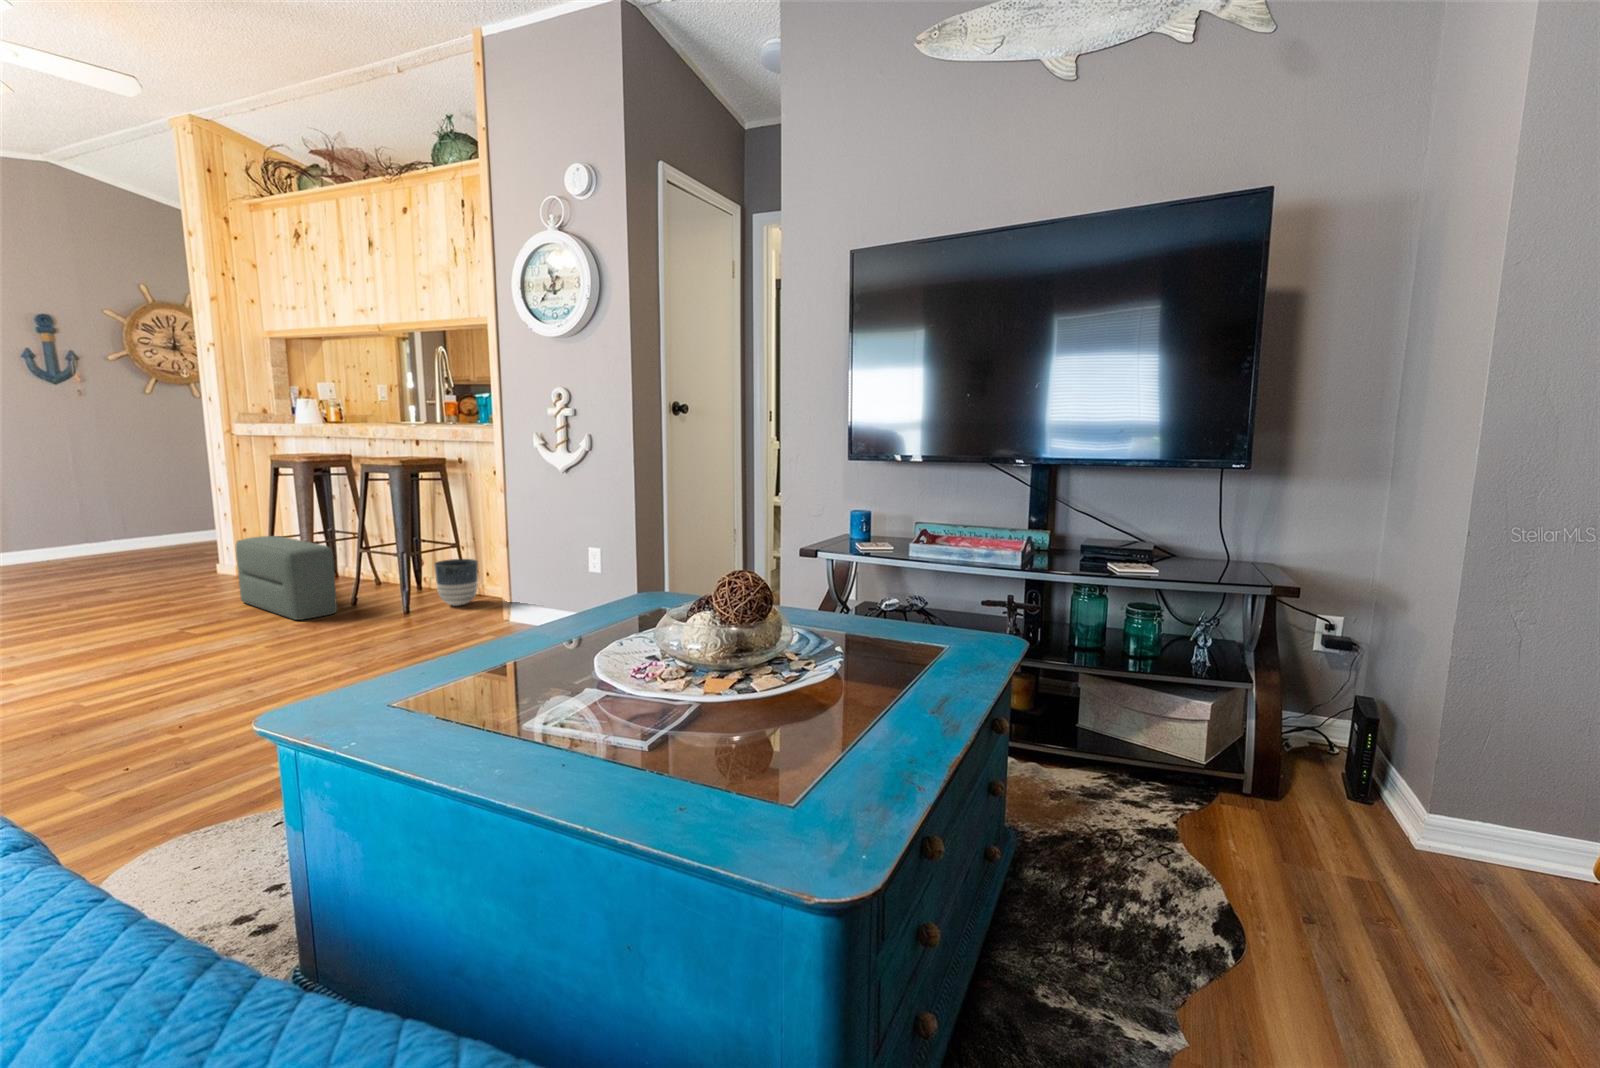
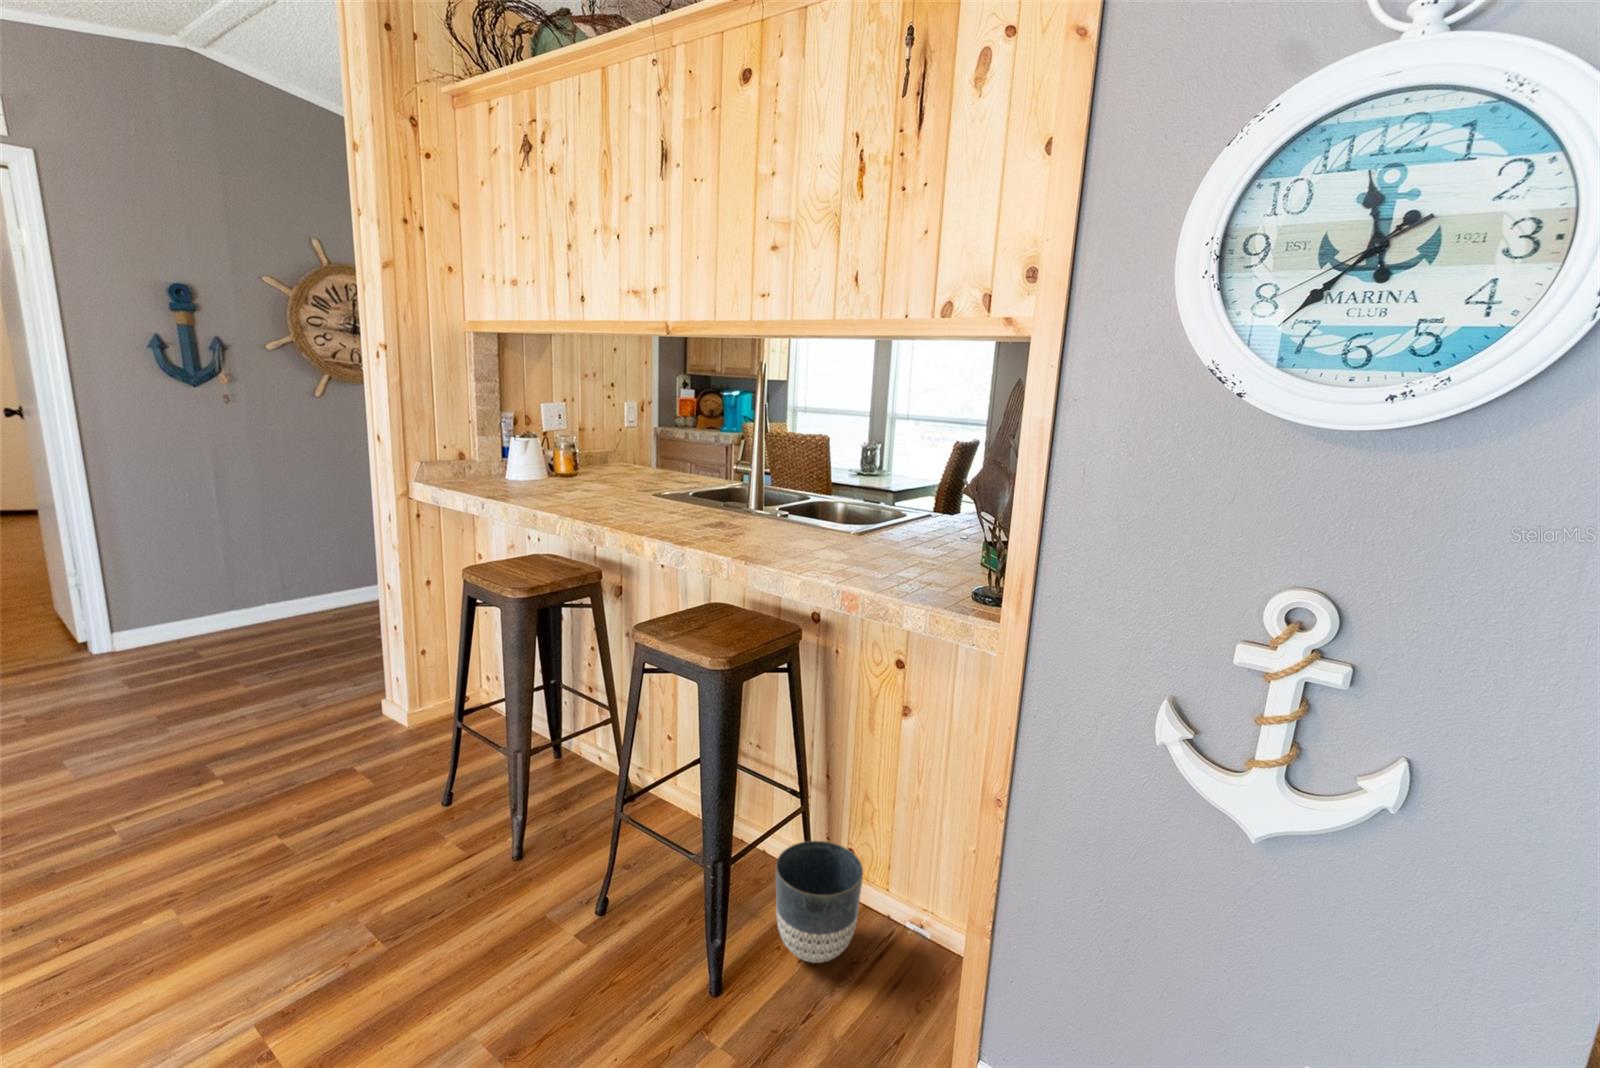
pouf: present [236,536,337,620] -> none [396,734,577,1001]

